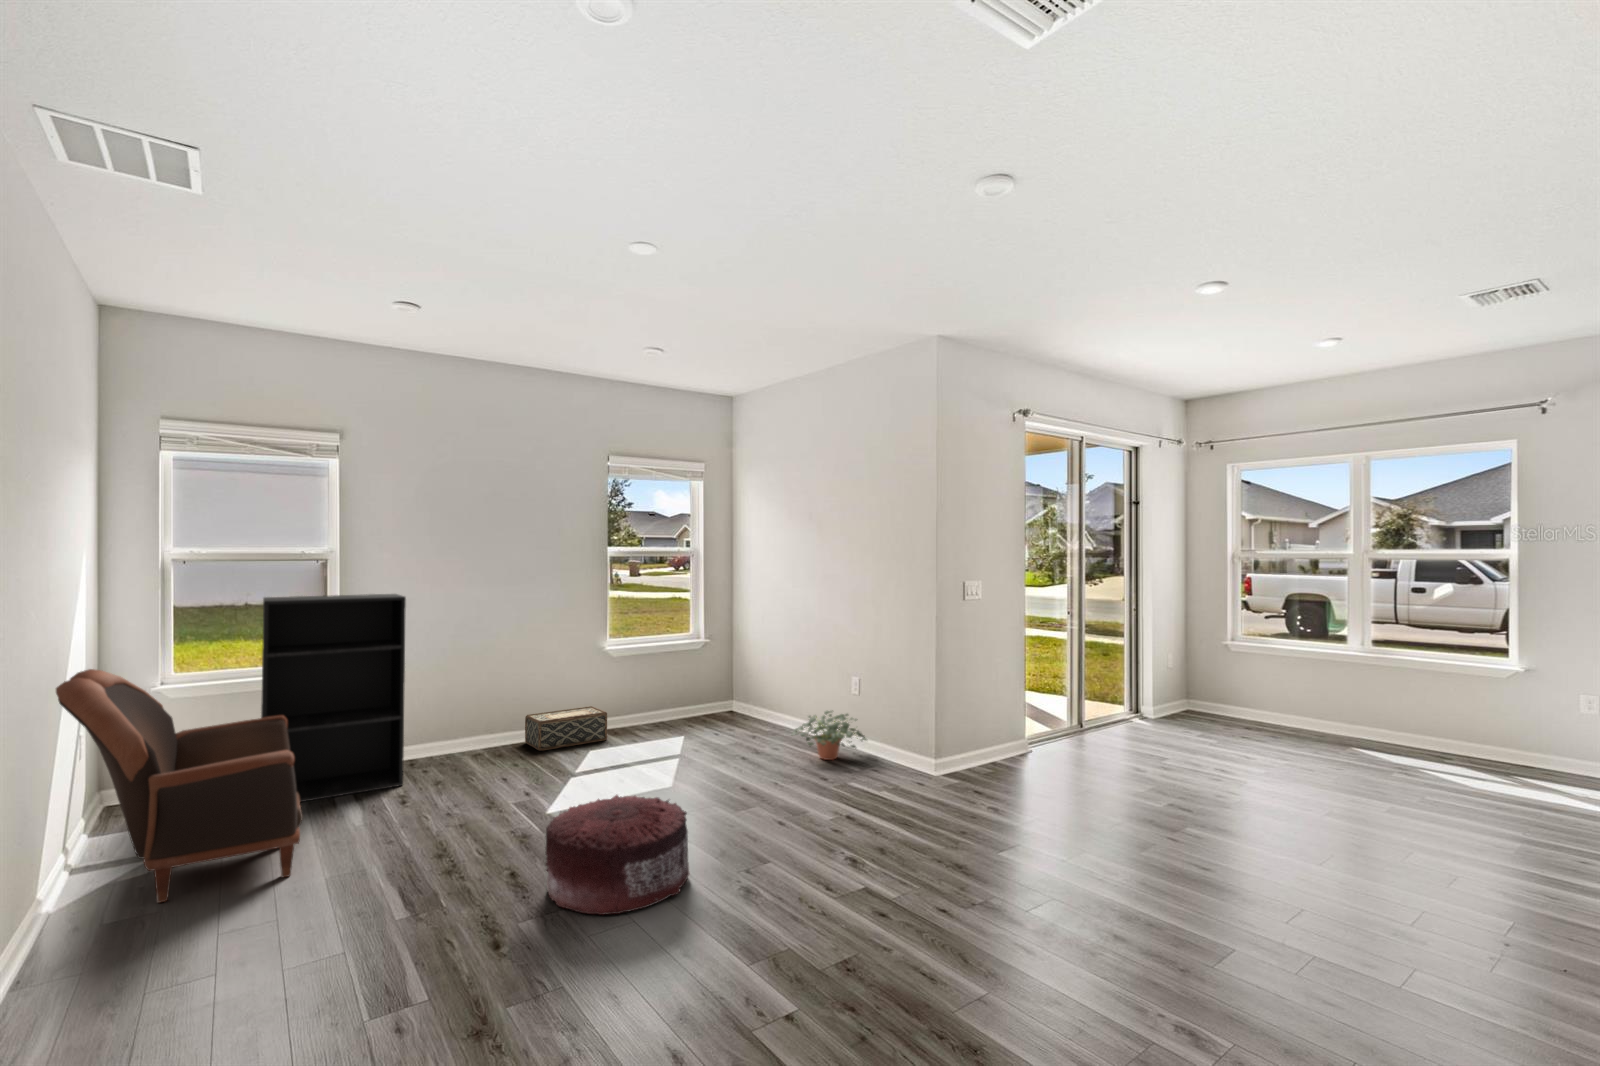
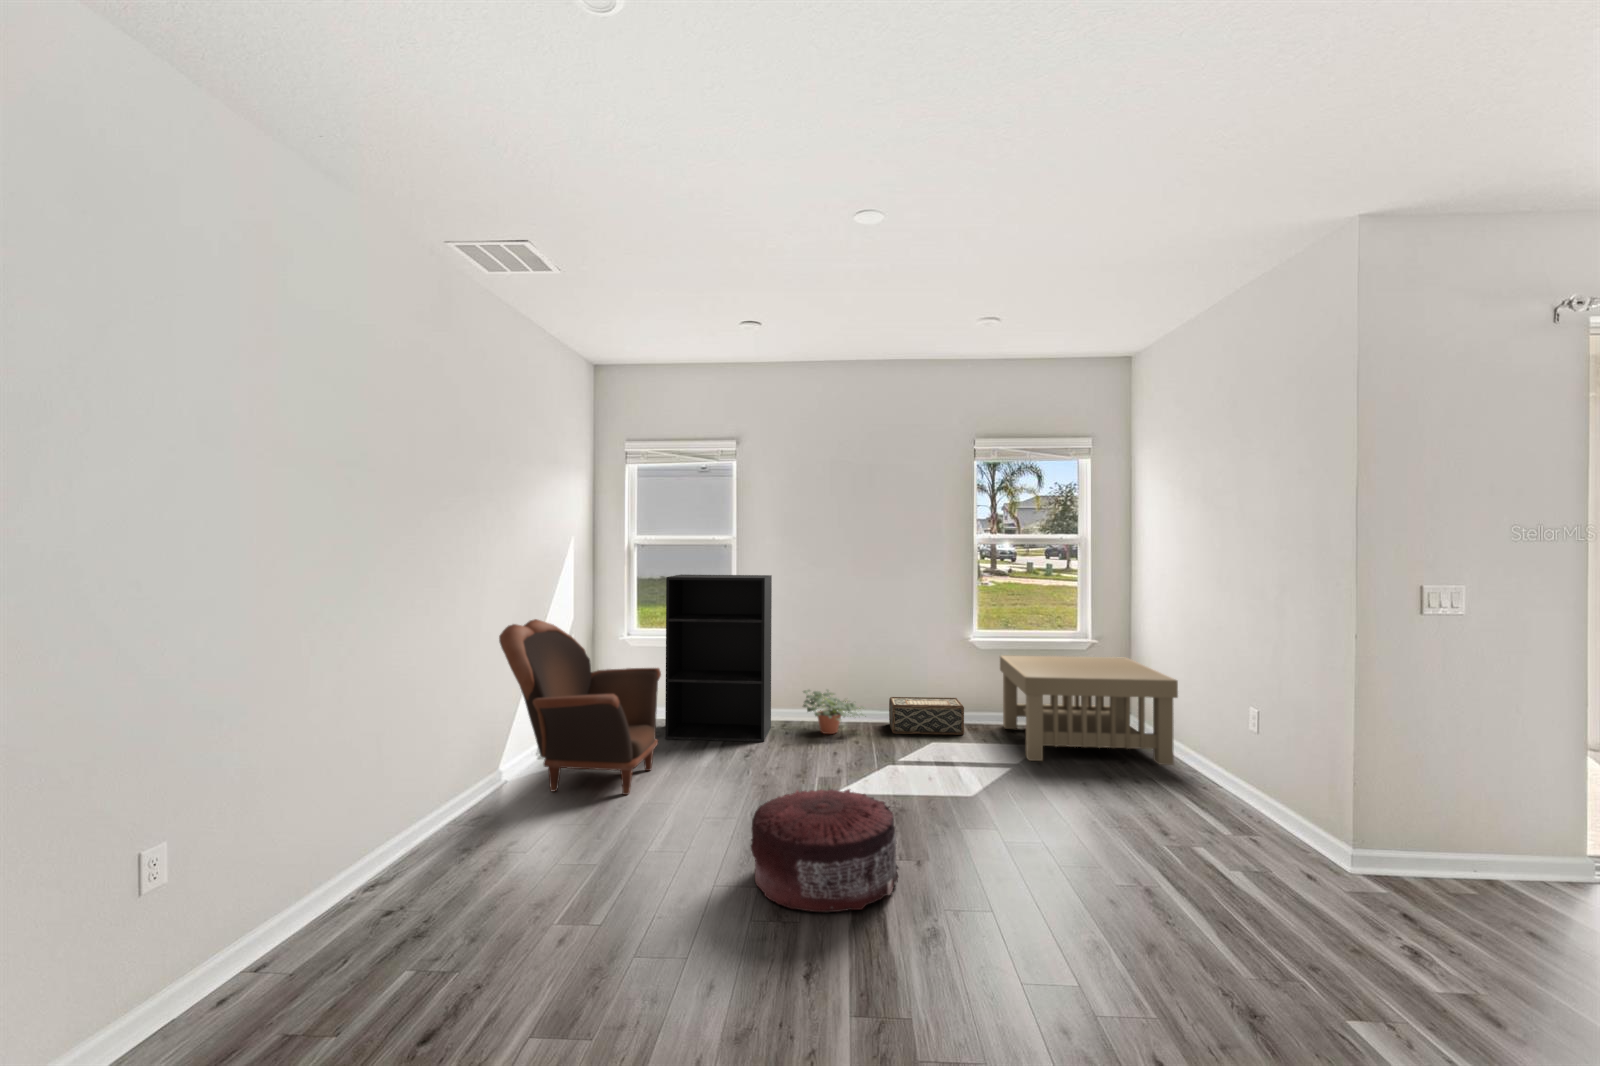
coffee table: none [630,652,789,750] -> present [1000,656,1178,765]
potted plant: present [792,711,867,760] -> present [803,689,864,734]

